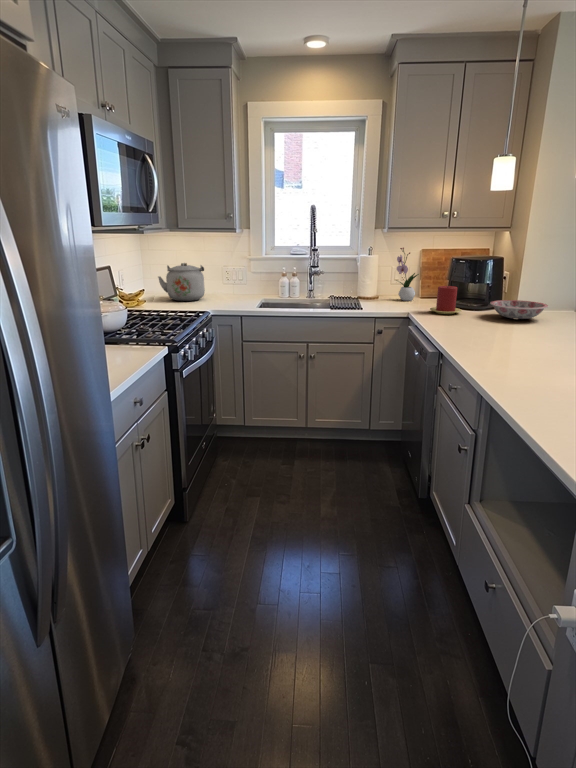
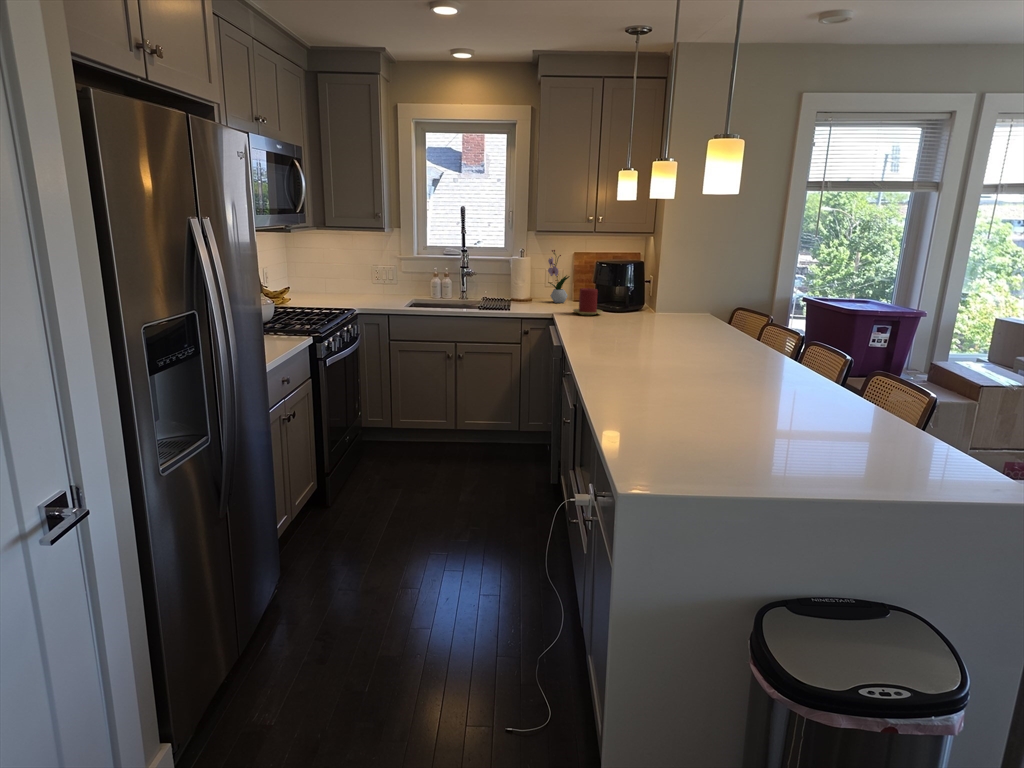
kettle: present [158,263,205,301] -> none [303,260,352,299]
ceramic bowl: present [490,300,548,319] -> none [626,303,677,320]

